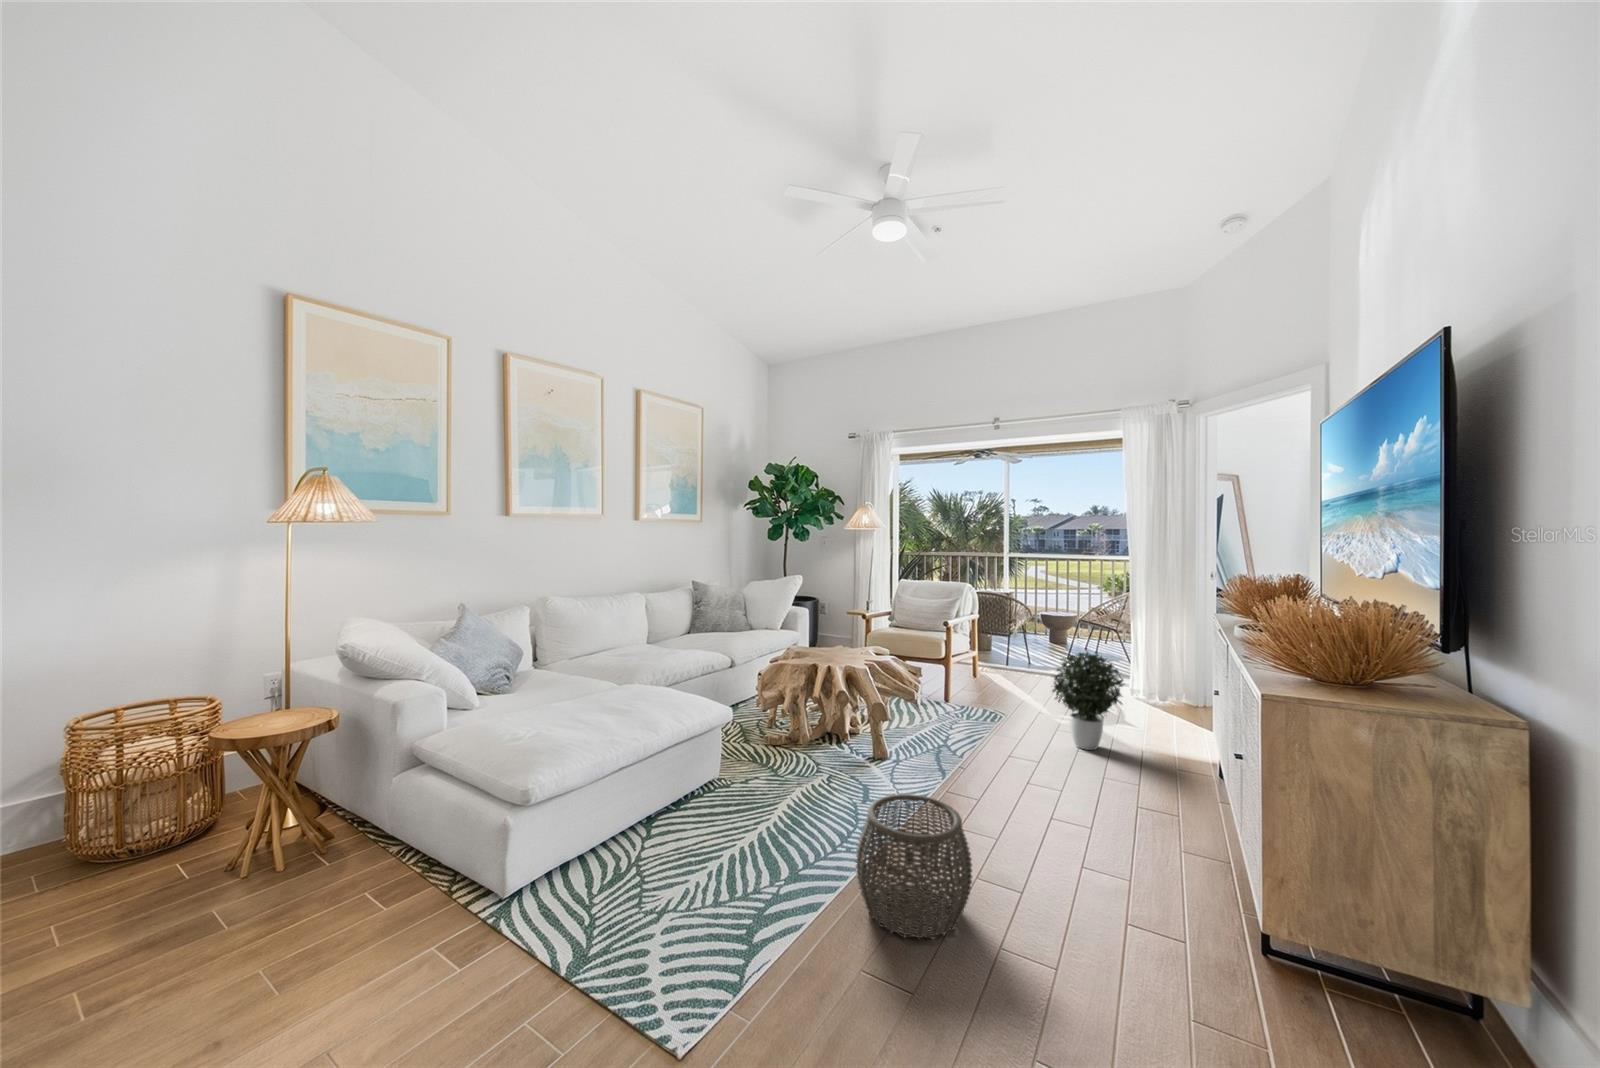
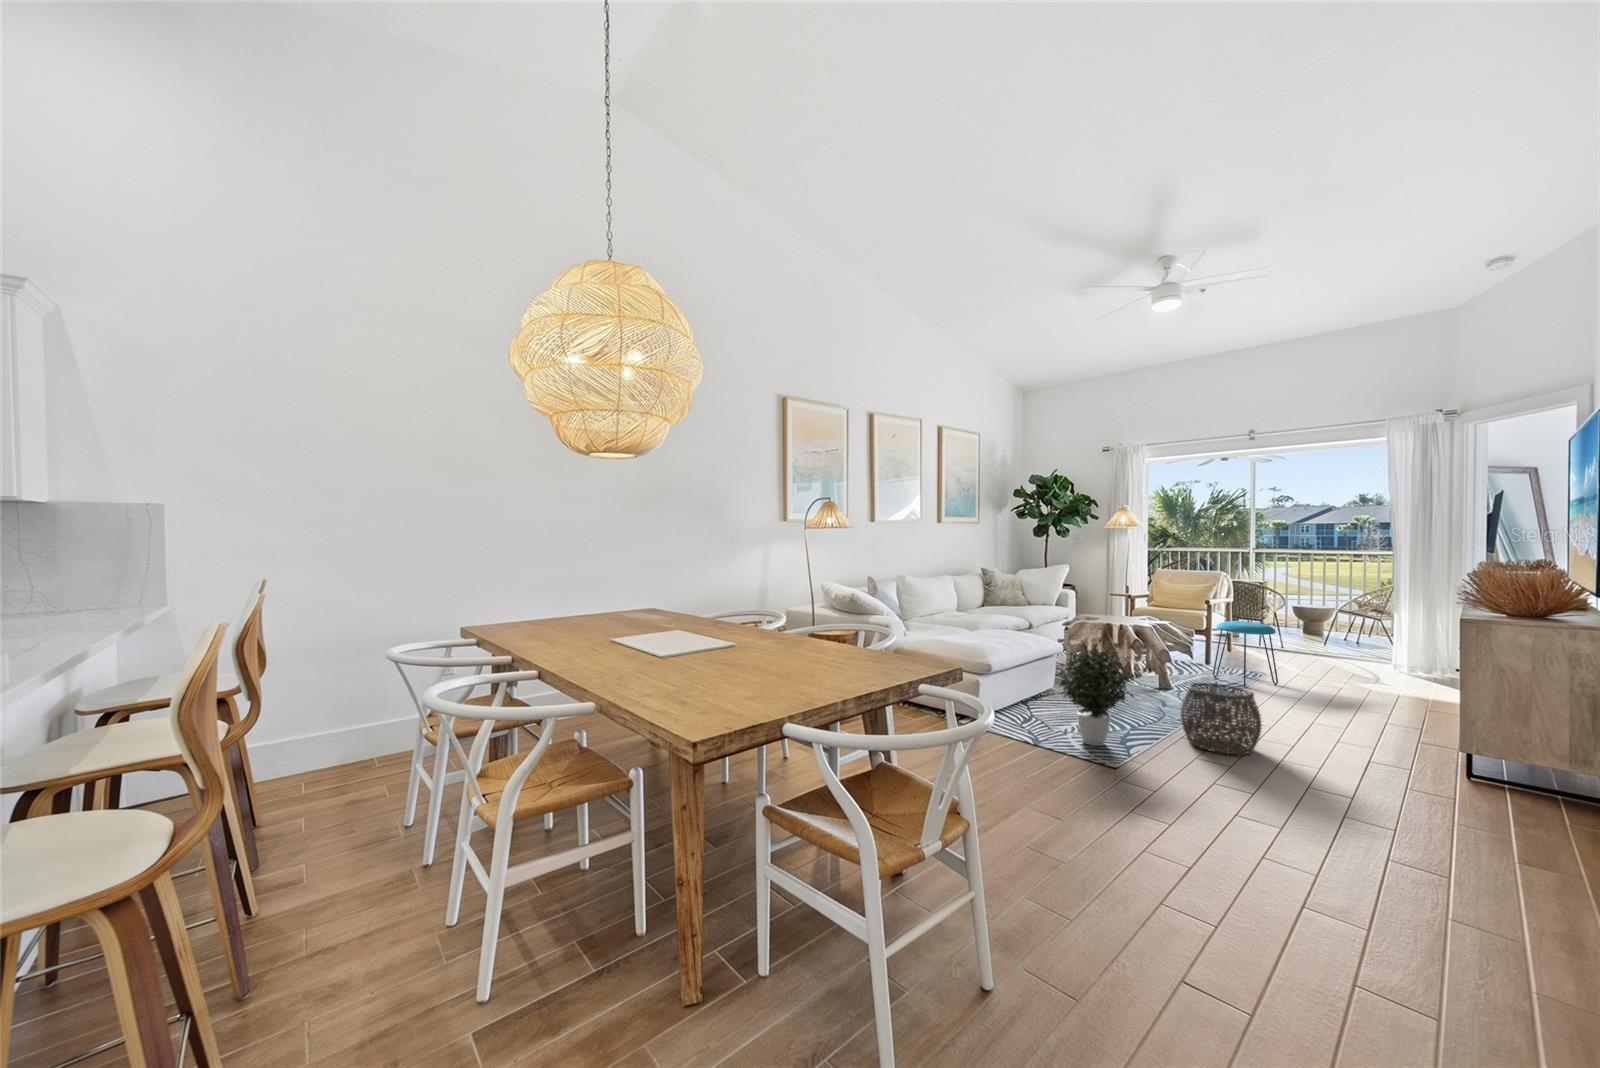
stool: none [944,653,1015,743] -> present [1213,621,1278,687]
potted plant: present [1052,653,1124,750] -> present [1059,649,1131,746]

